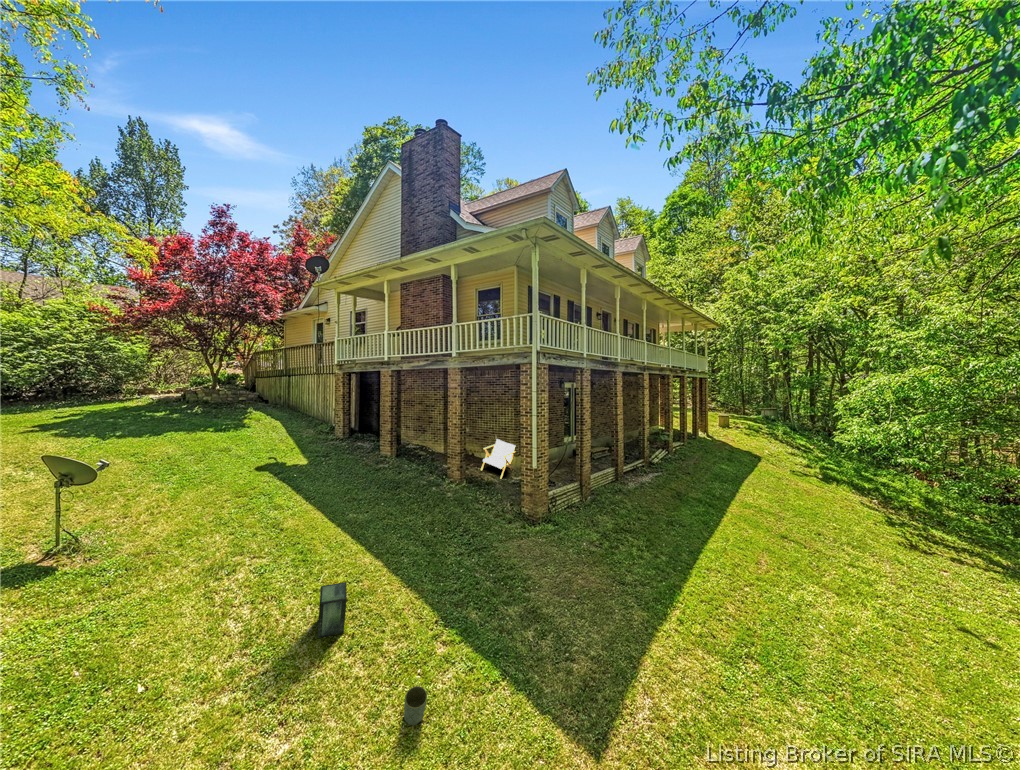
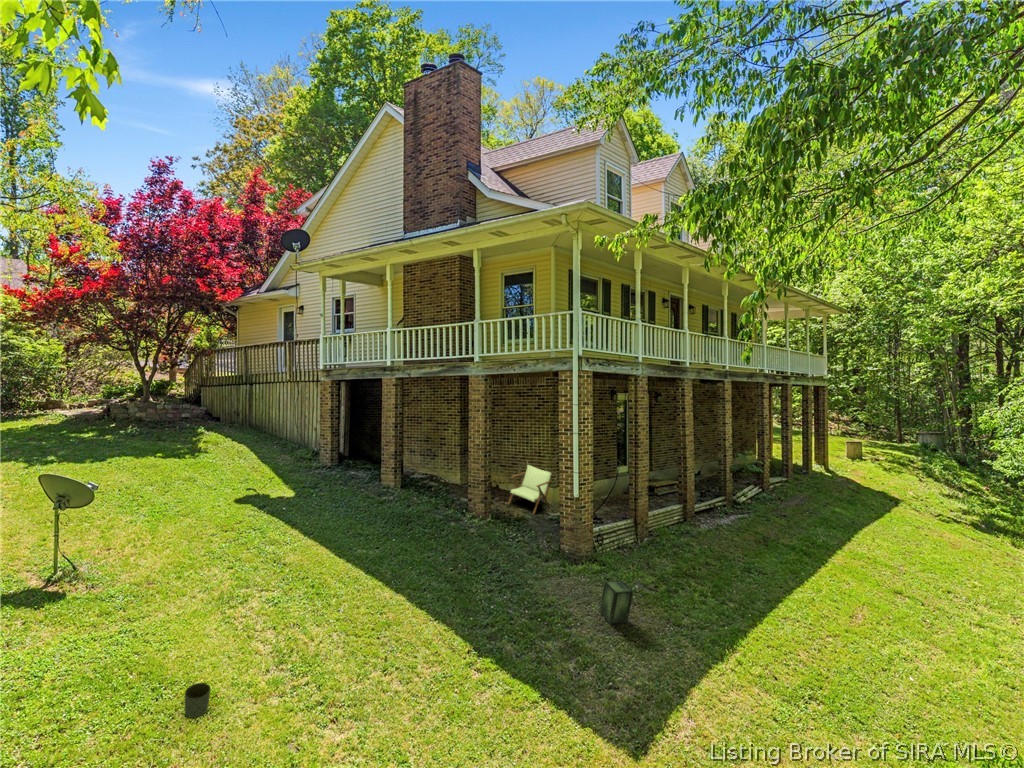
storage box: present [317,582,347,638] -> present [600,581,633,624]
planter: present [404,686,427,725] -> present [185,683,210,718]

